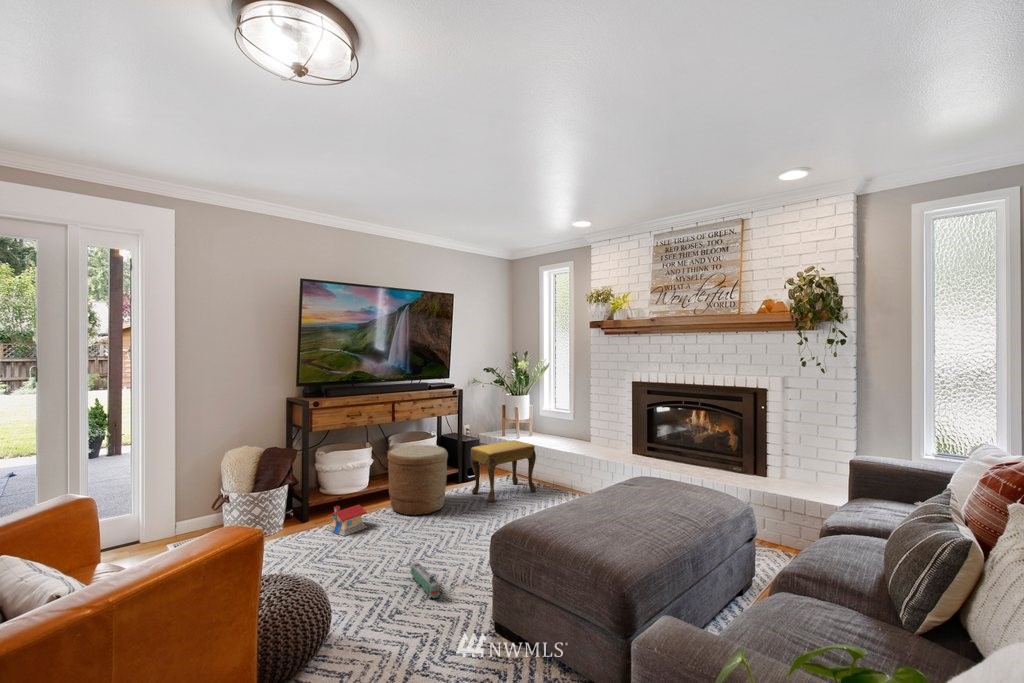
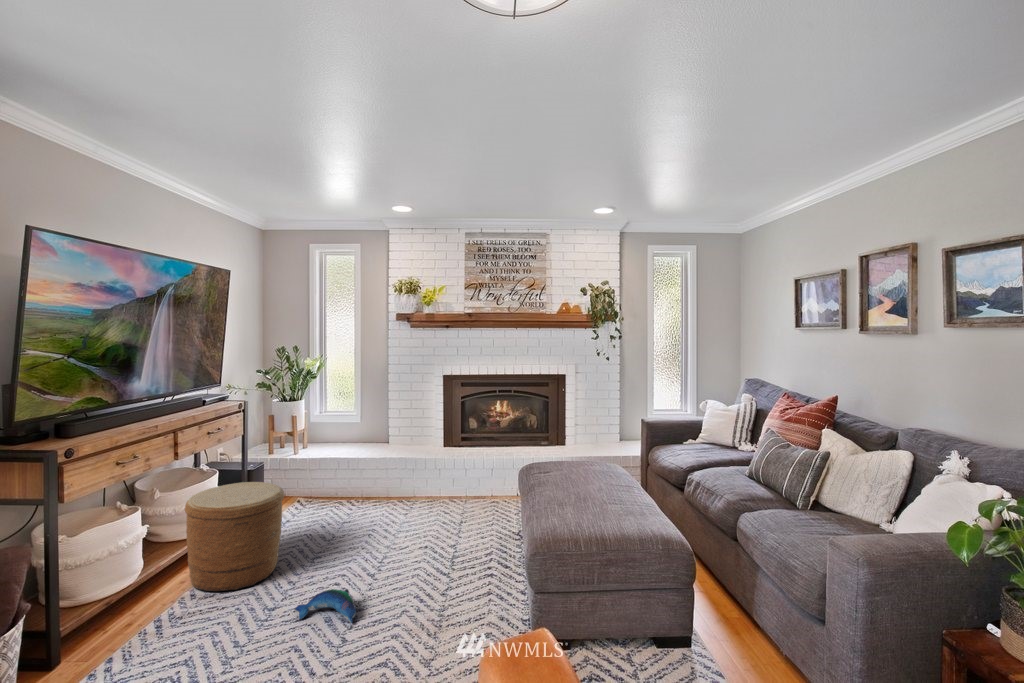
footstool: present [470,440,536,502] -> none [284,456,359,537]
toy house: present [328,505,367,536] -> none [128,599,199,662]
plush toy: none [407,528,441,555] -> present [295,589,356,623]
toy train: present [411,562,440,598] -> none [373,632,445,664]

